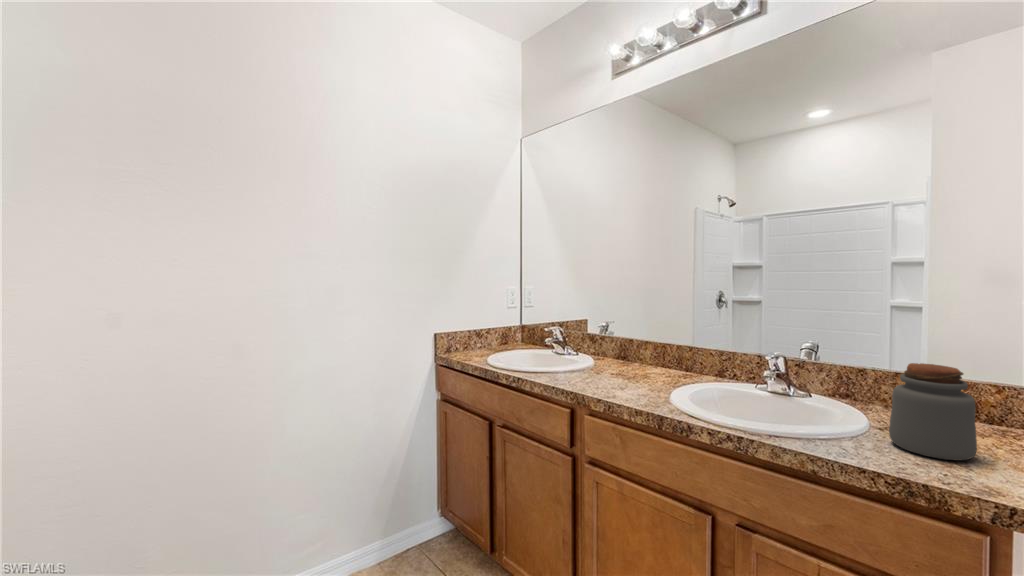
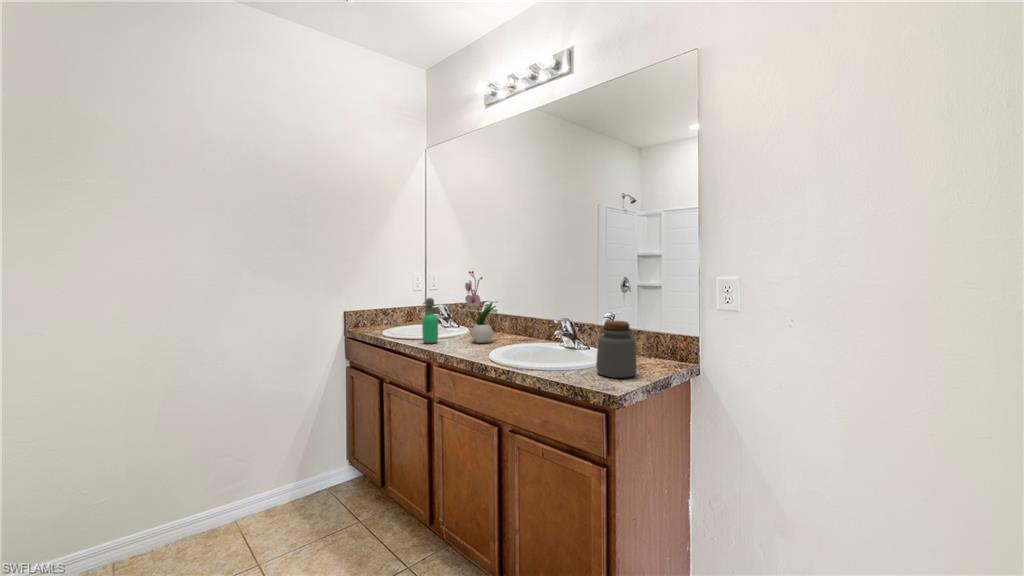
flower arrangement: none [609,282,655,380] -> present [465,271,496,343]
soap dispenser: none [553,318,574,379] -> present [422,298,438,344]

